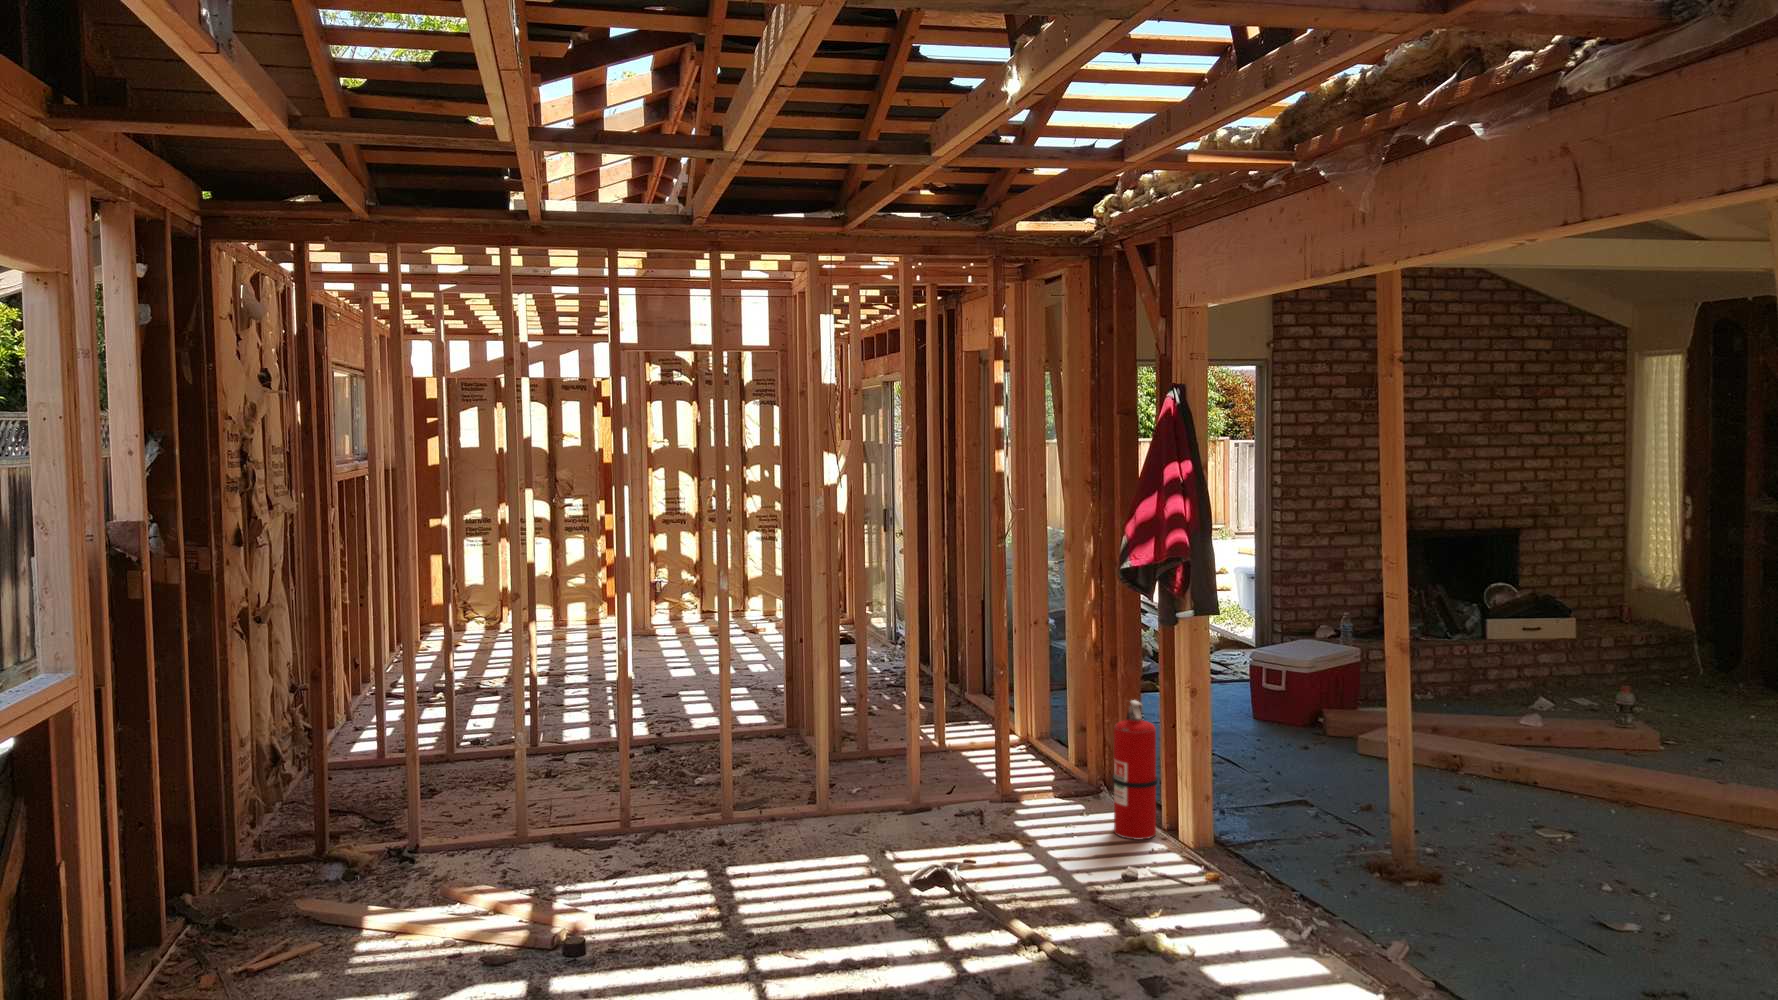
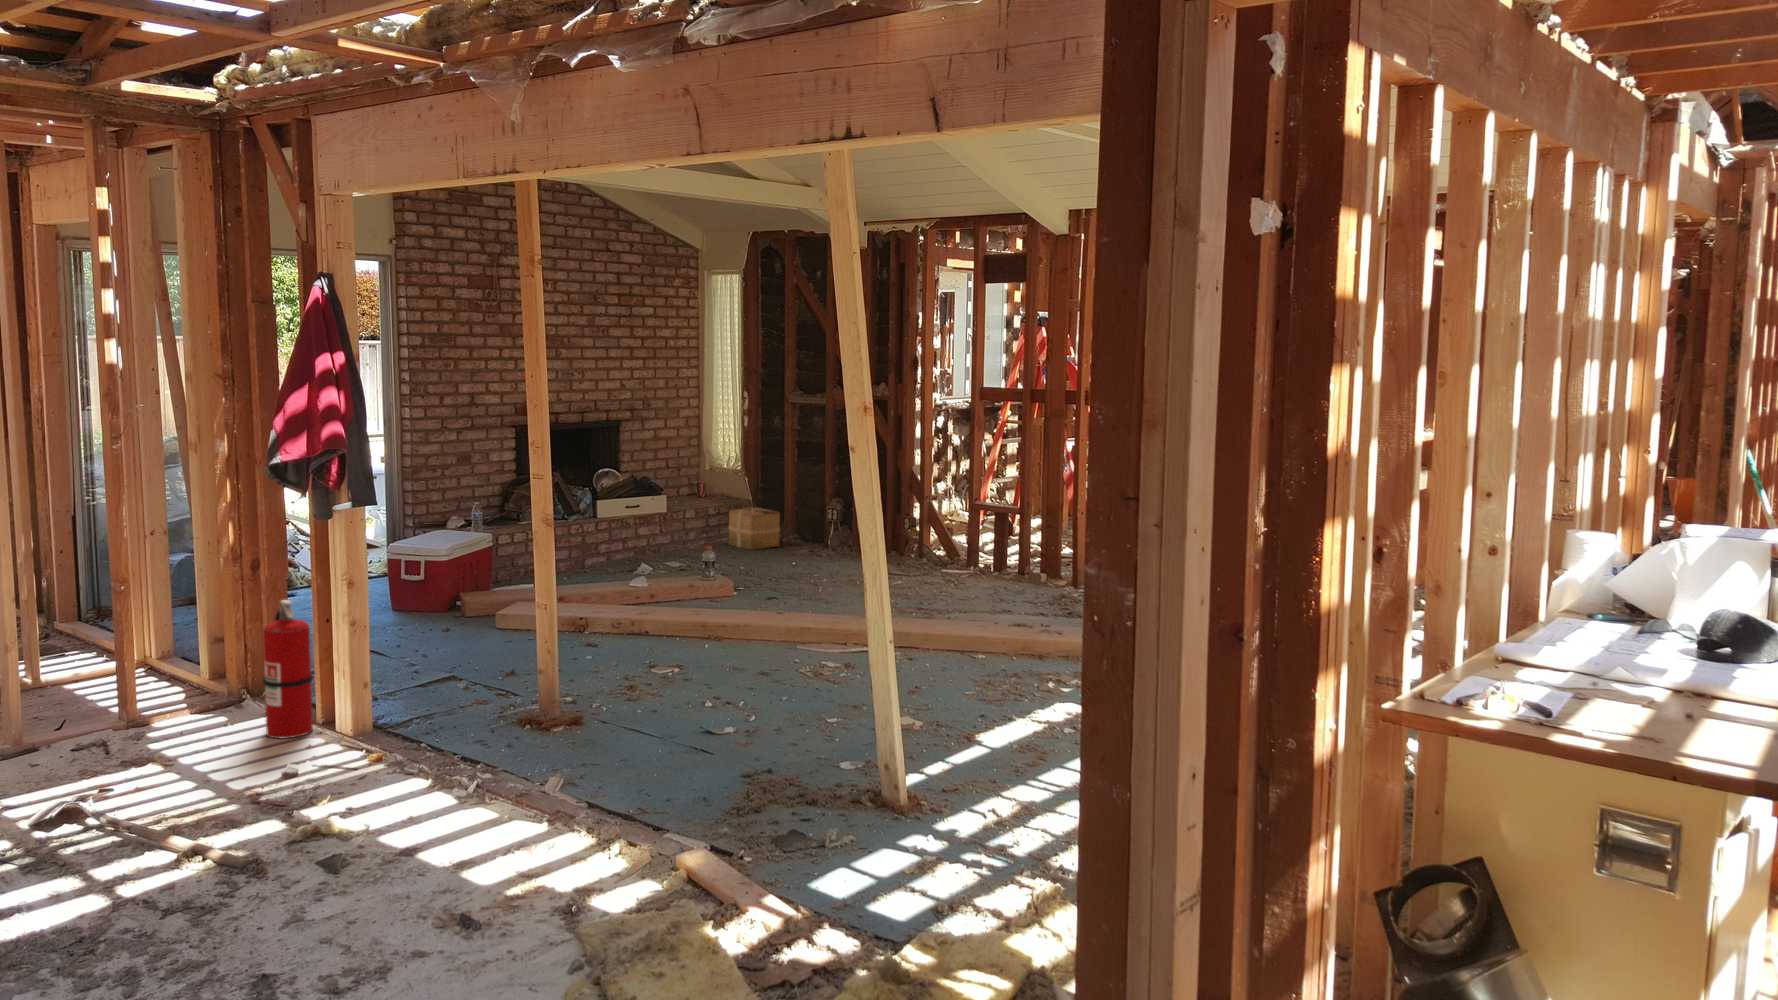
cardboard box: none [1665,638,1743,692] -> present [728,508,780,550]

